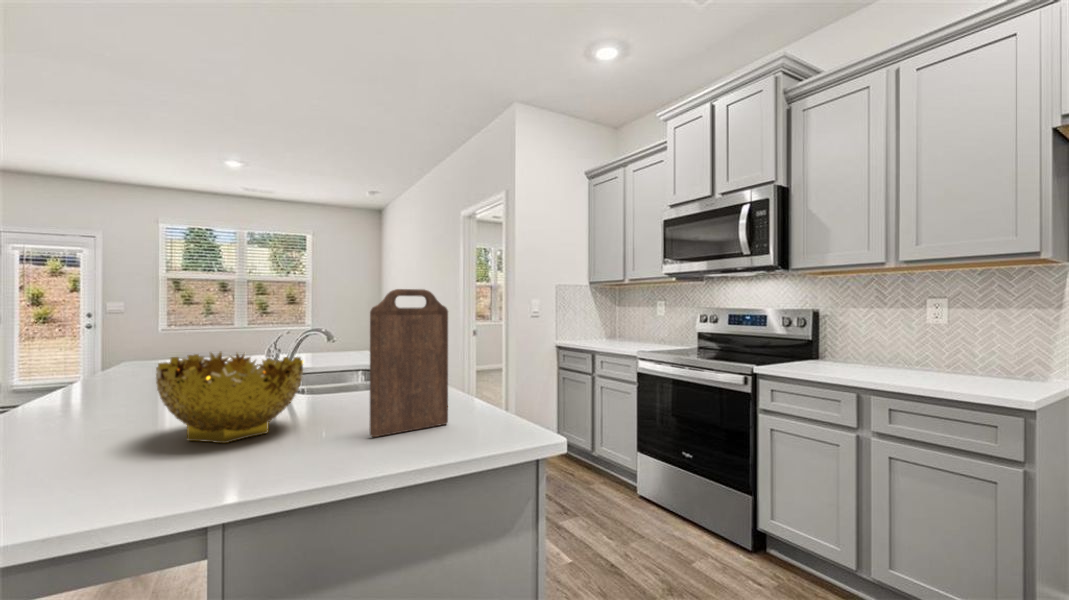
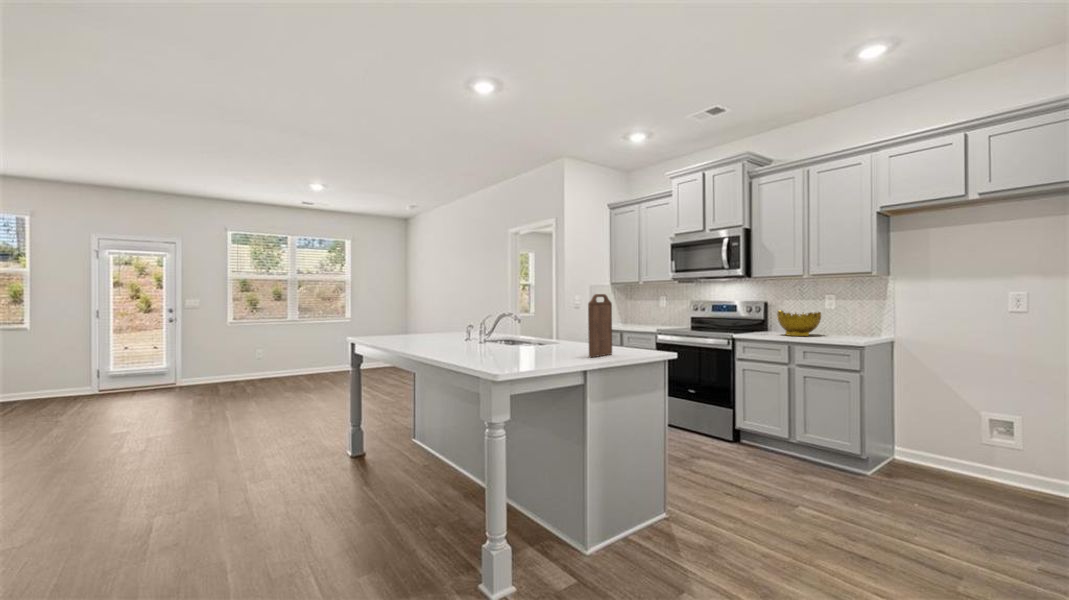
decorative bowl: present [156,352,303,443] -> present [777,311,821,336]

